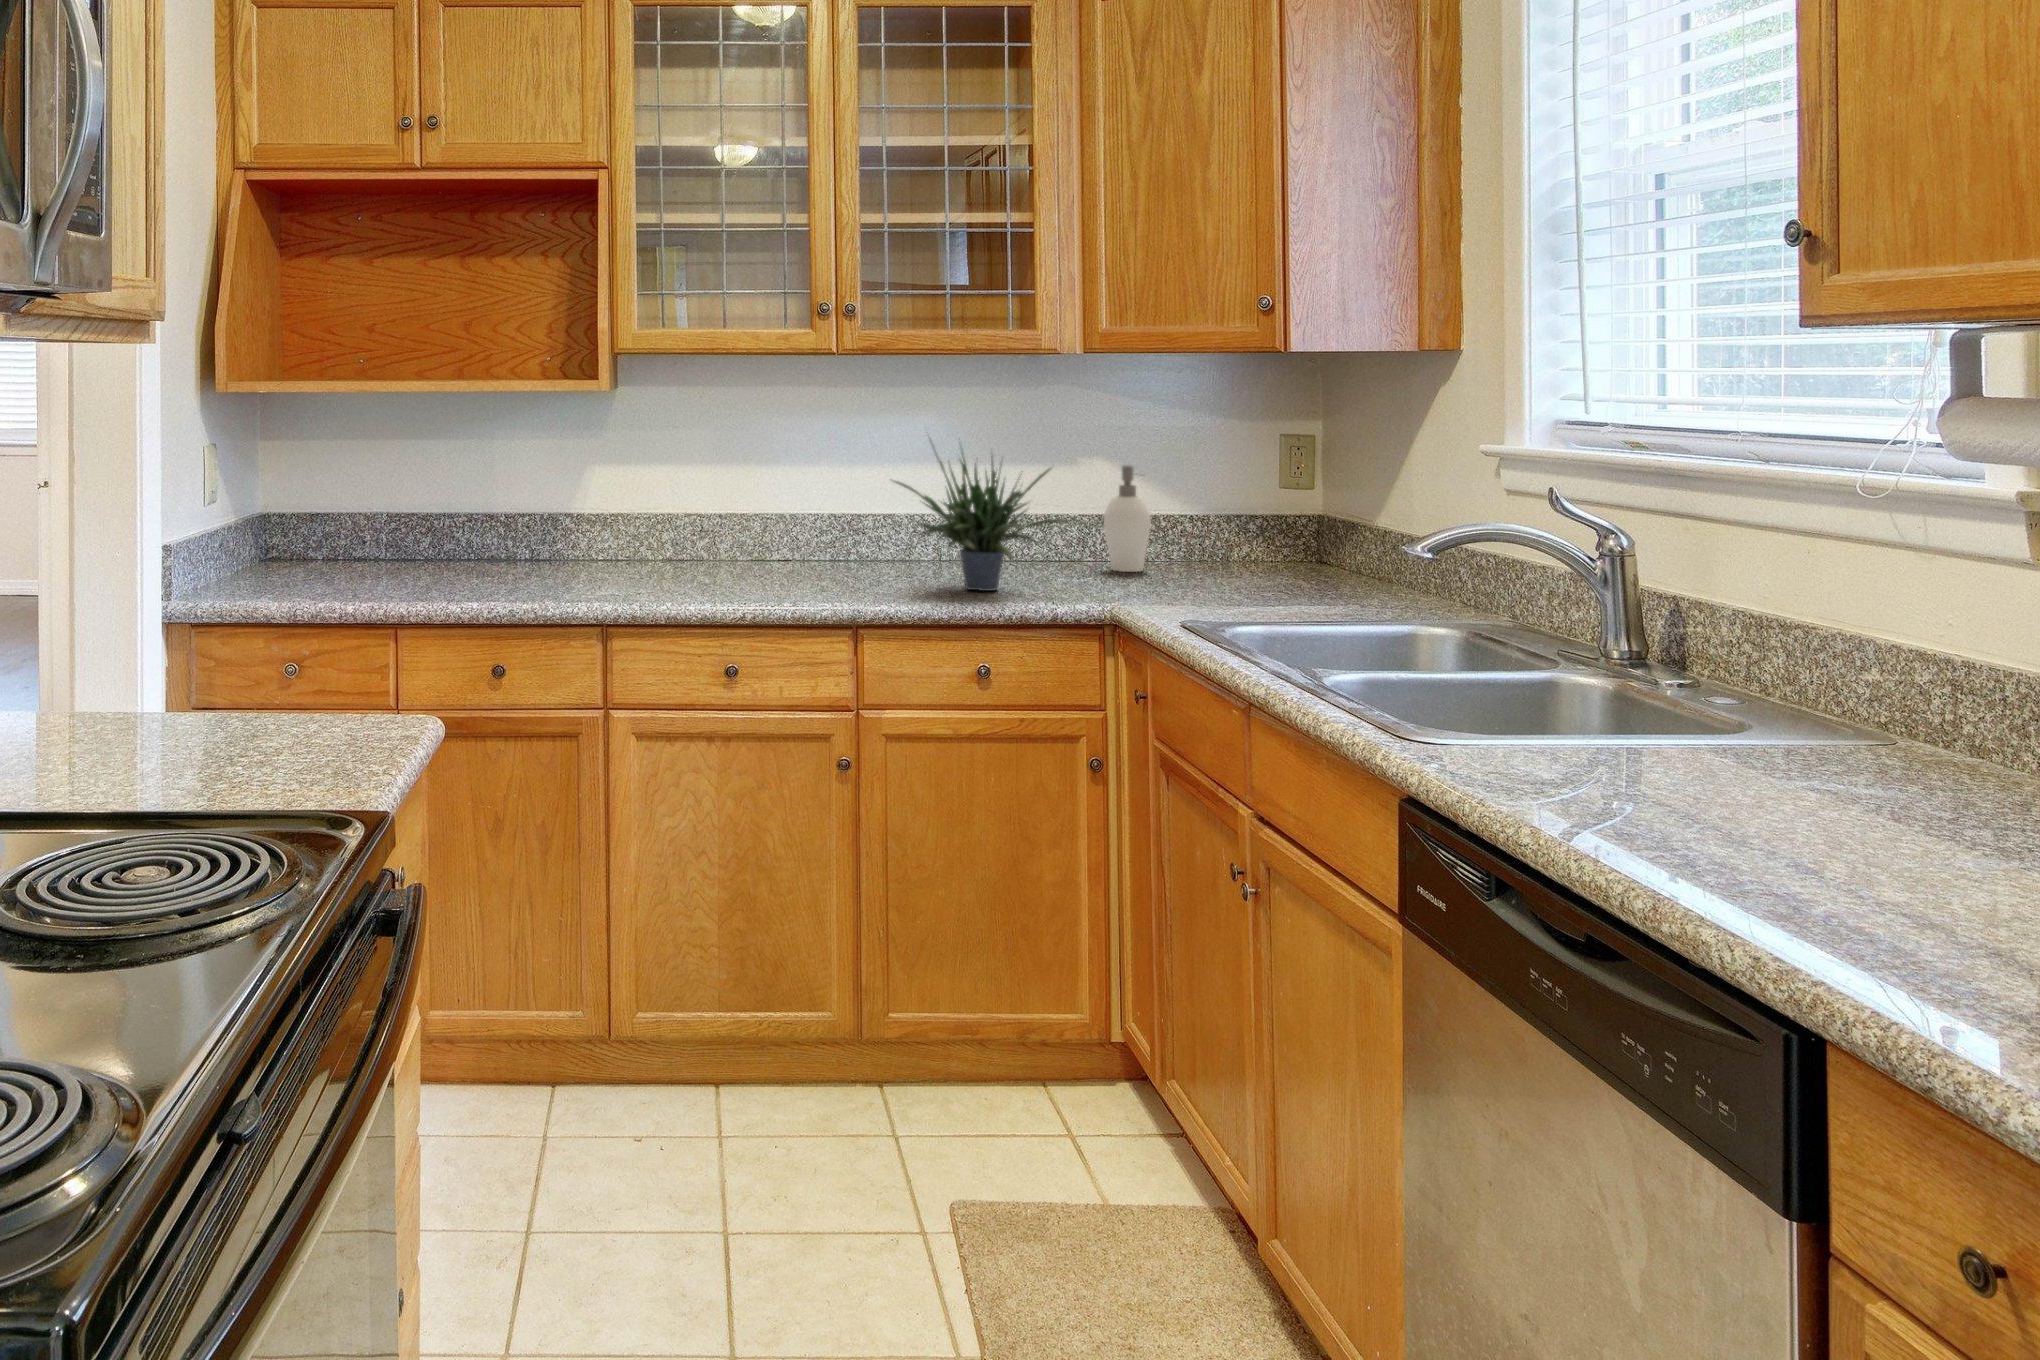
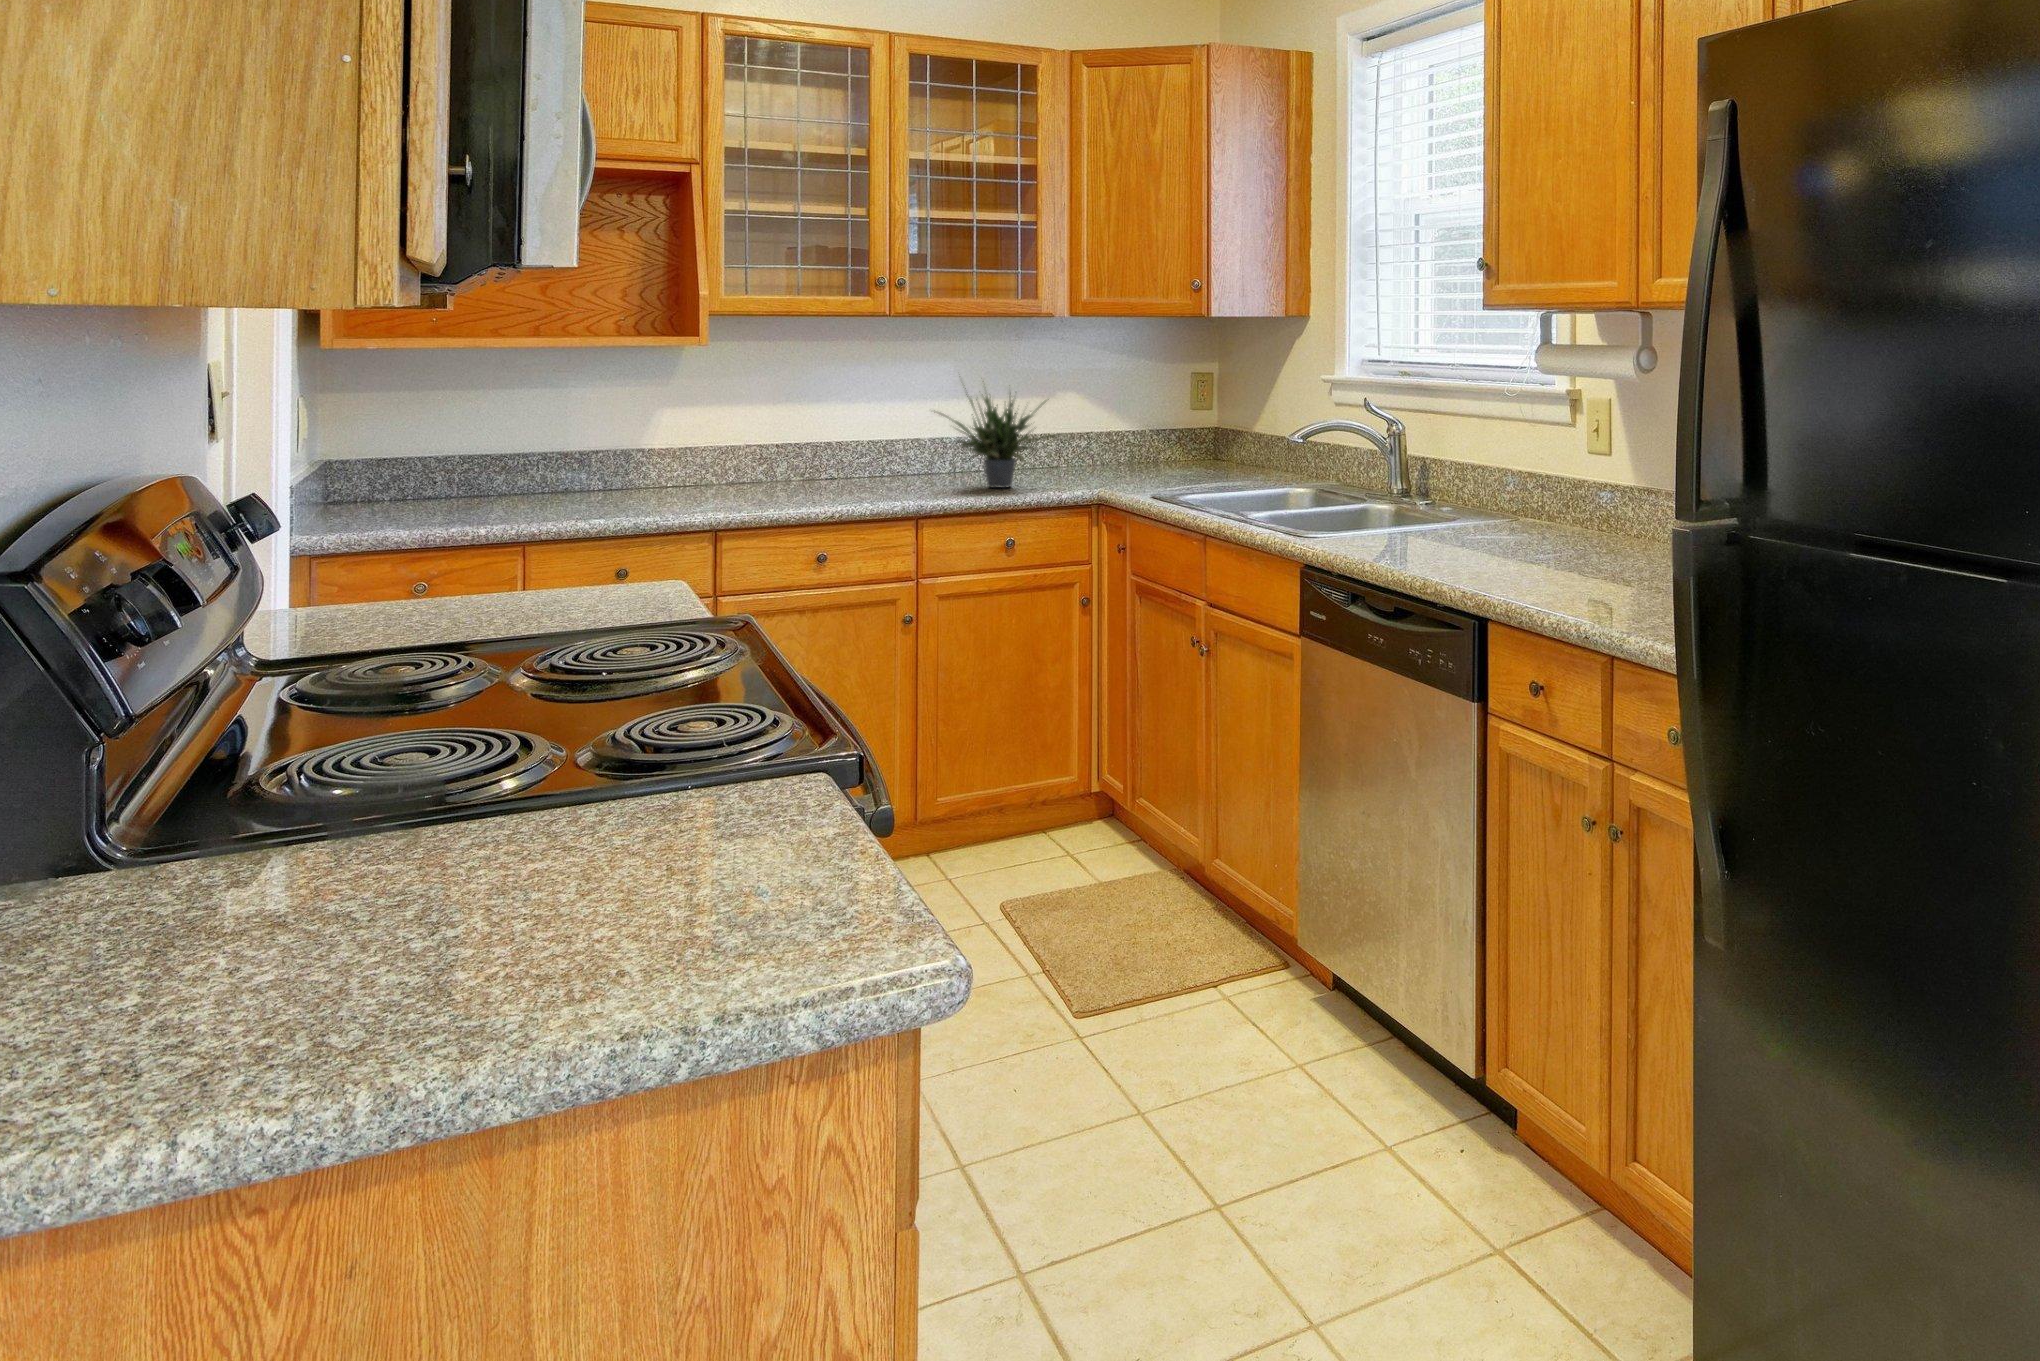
soap dispenser: present [1104,465,1151,572] -> none [1077,398,1111,473]

